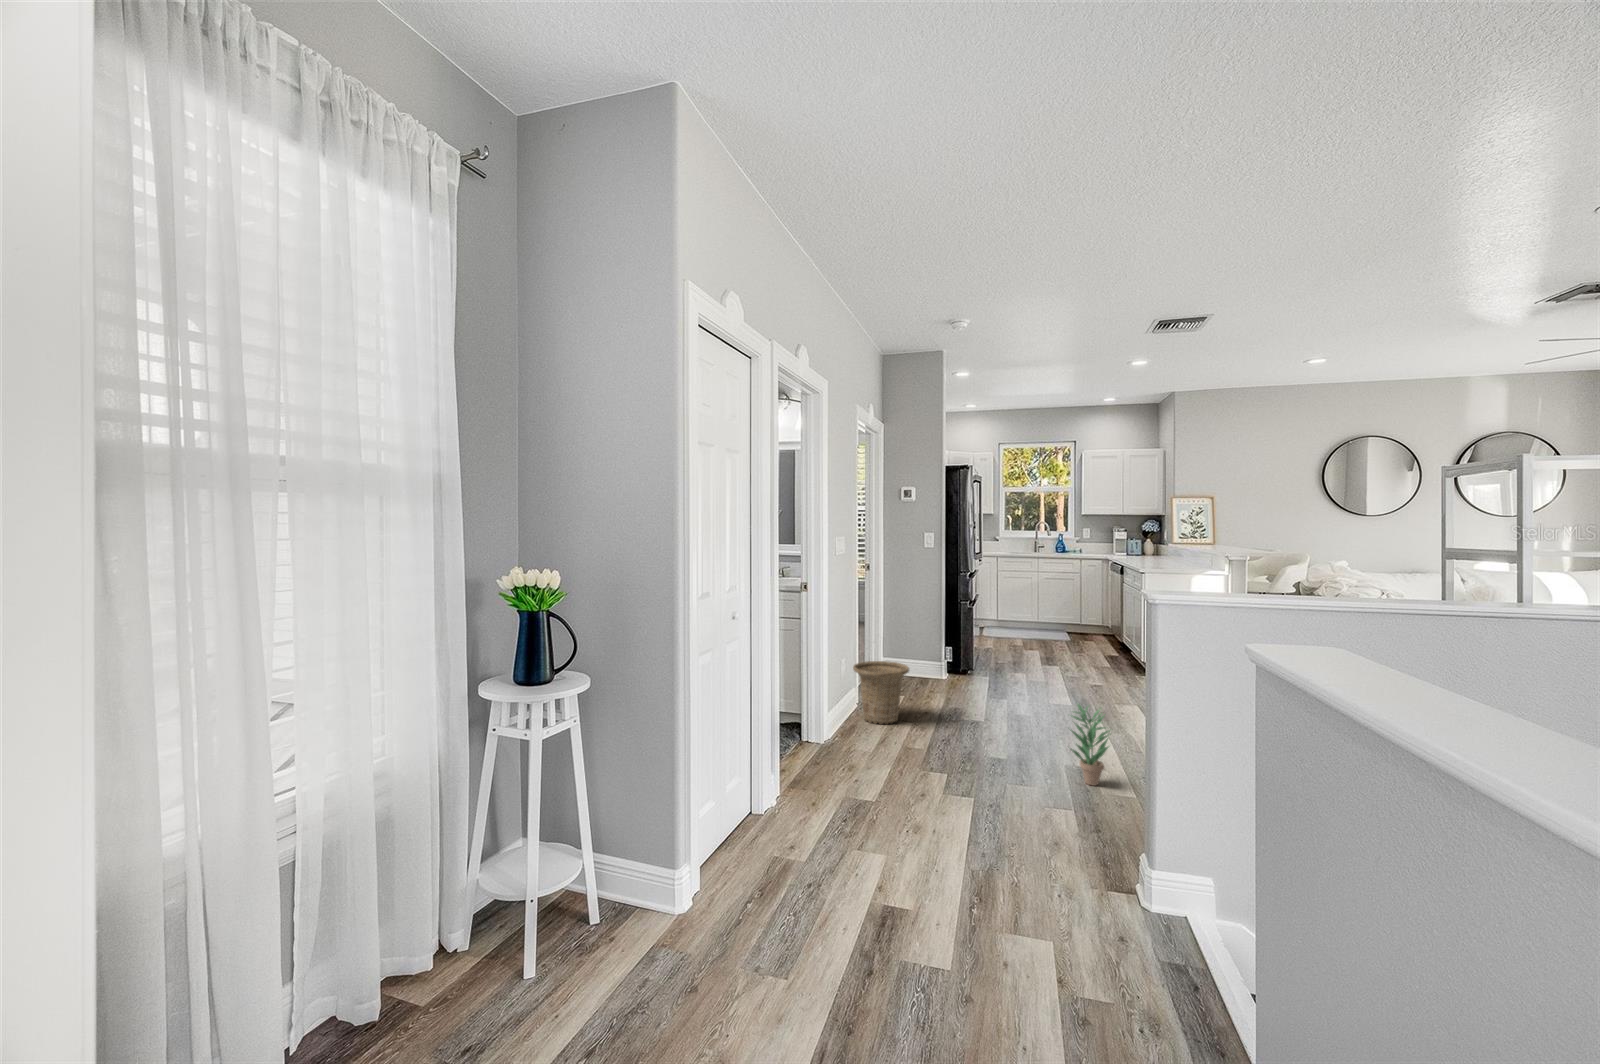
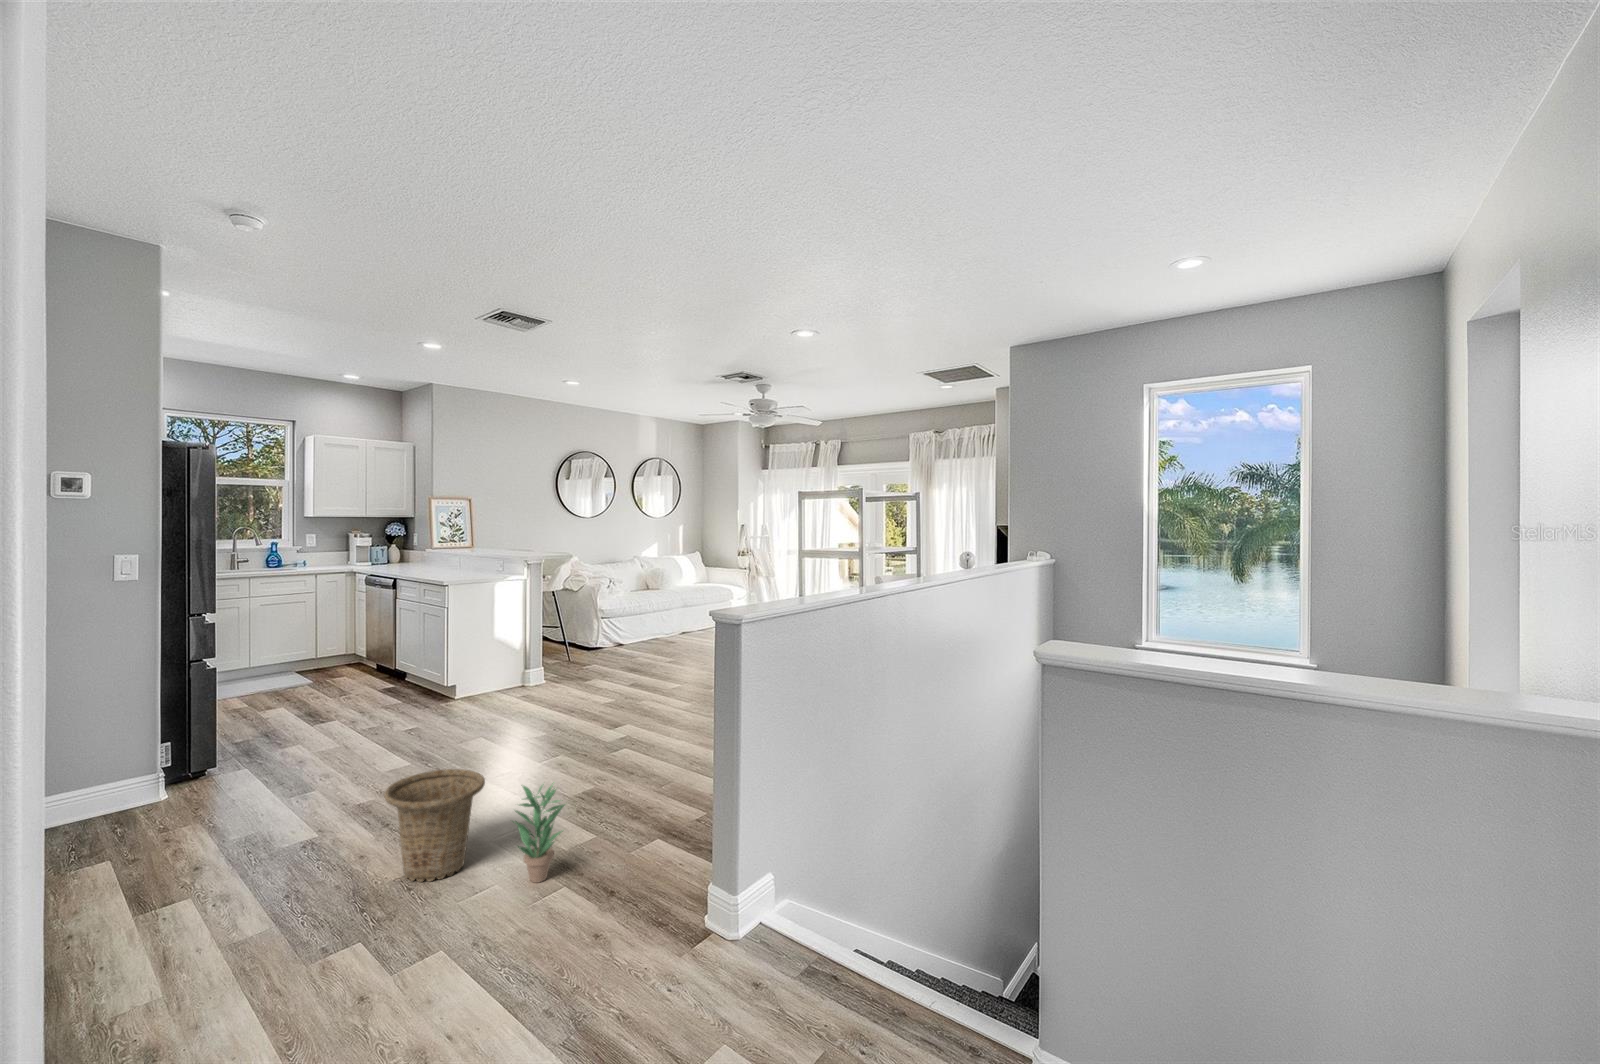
basket: present [853,661,909,724] -> present [384,769,485,882]

